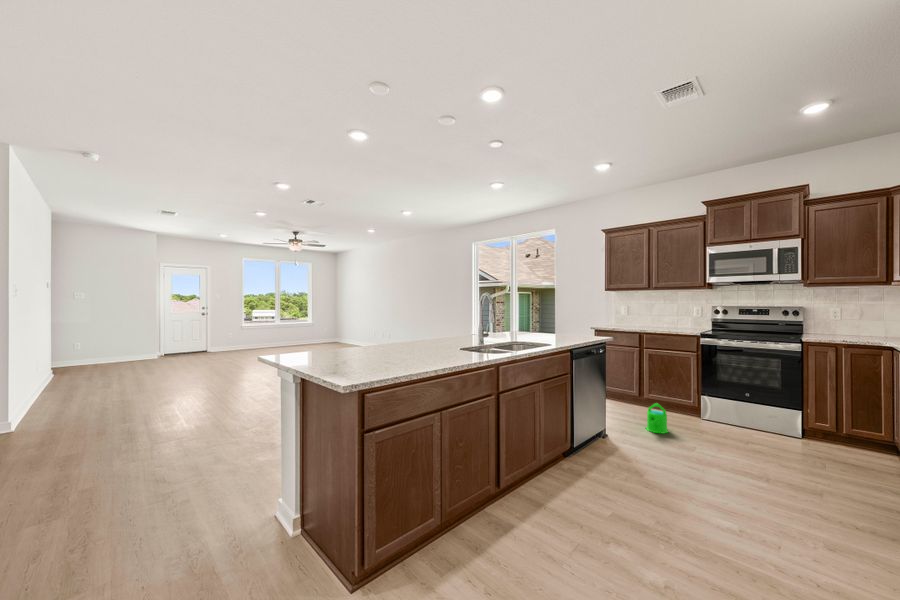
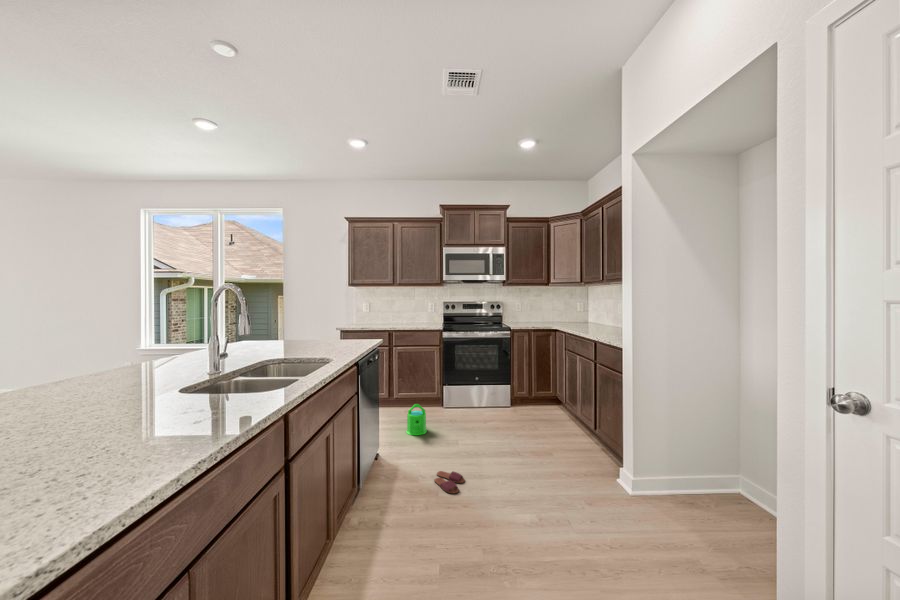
slippers: none [645,460,676,477] -> present [434,471,465,493]

